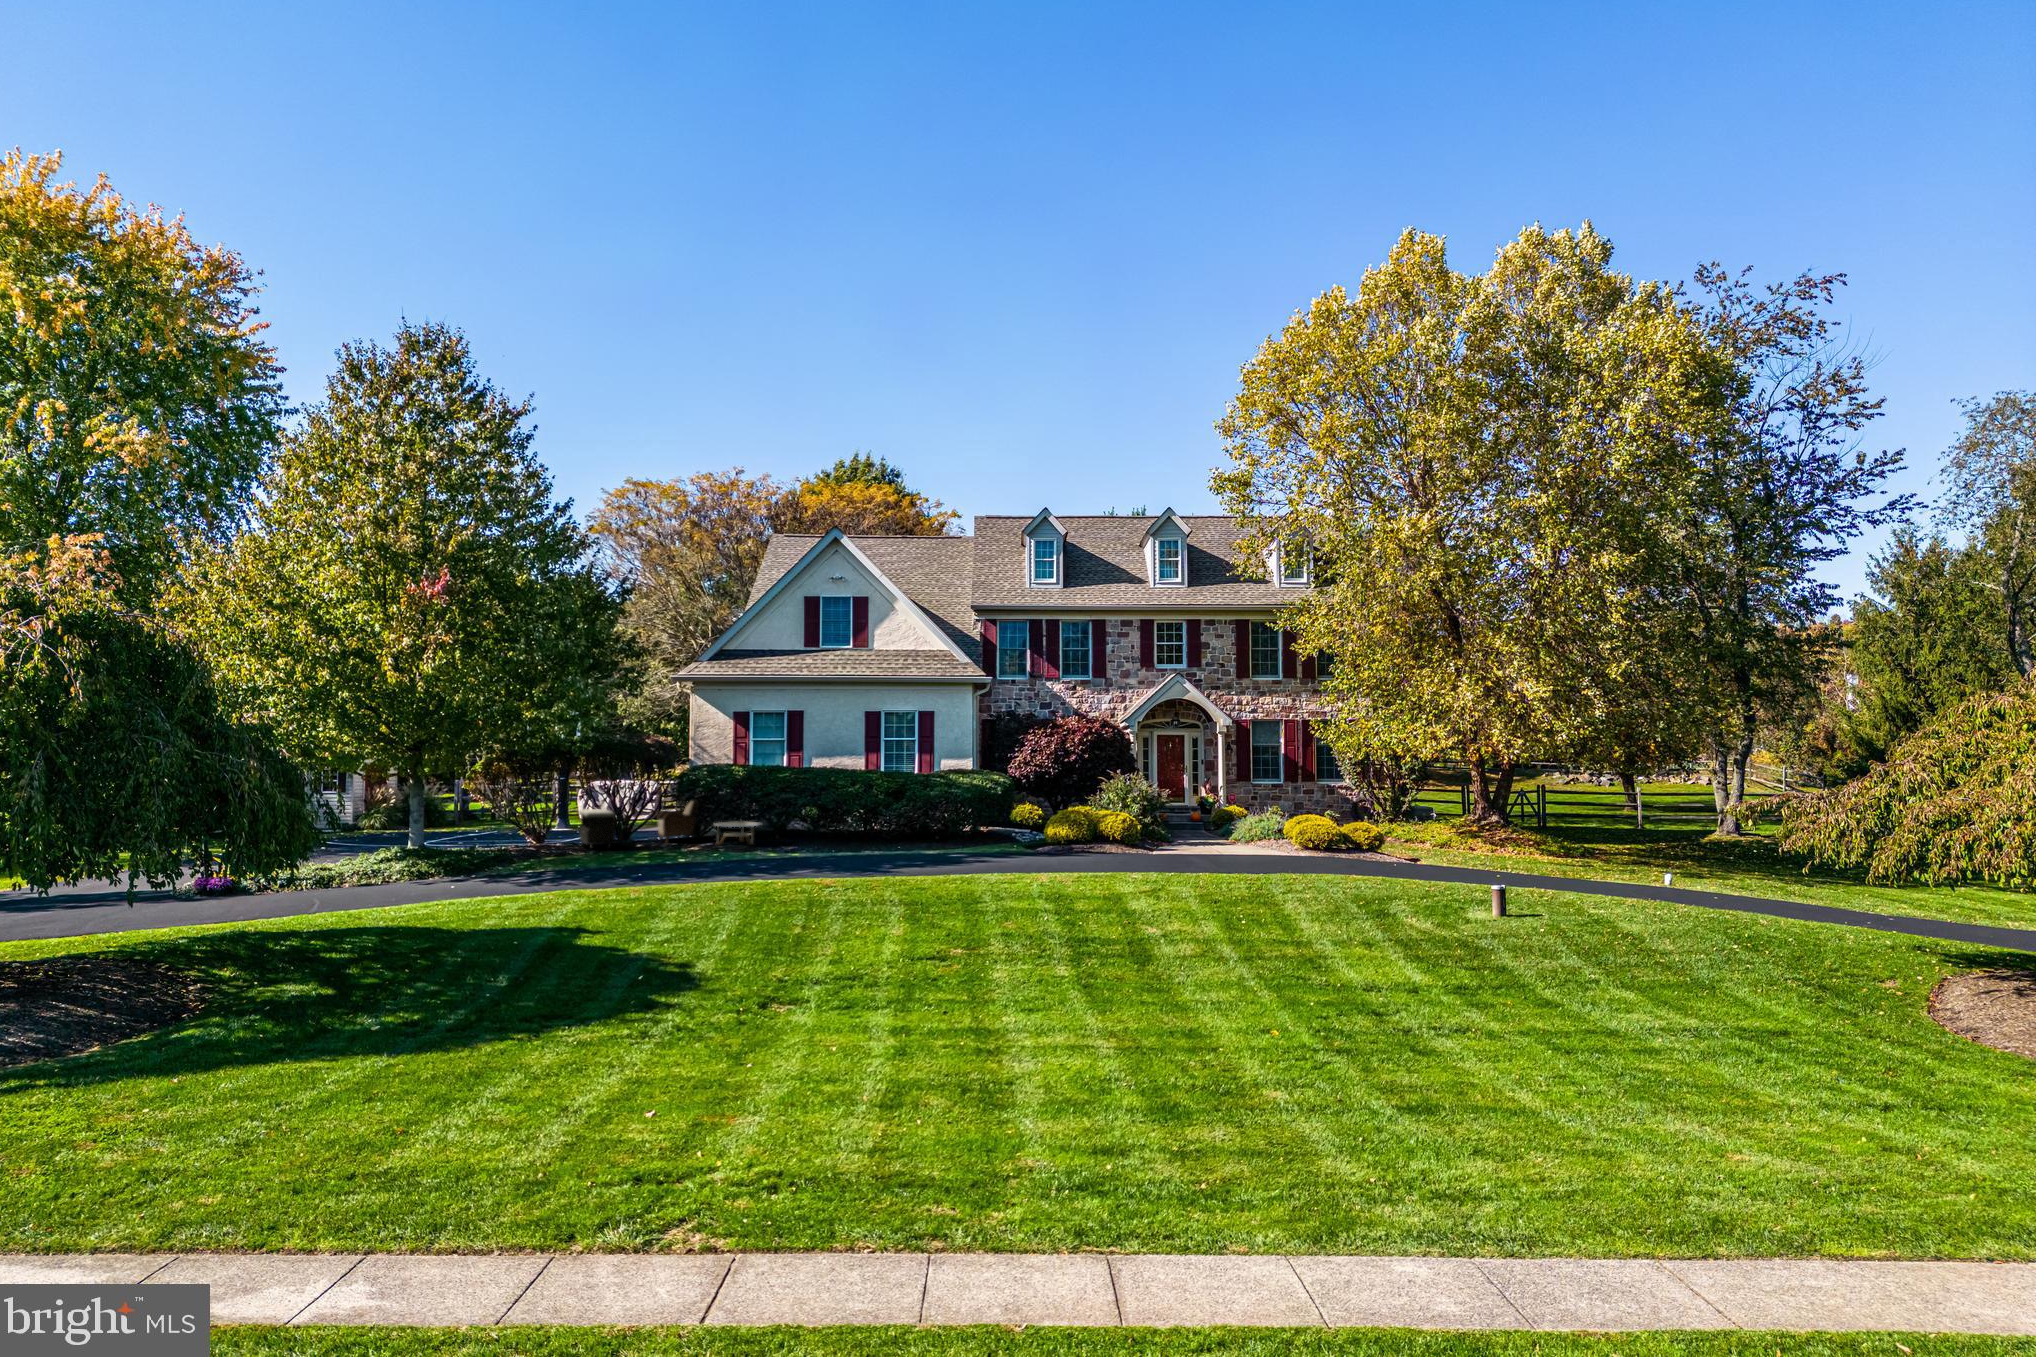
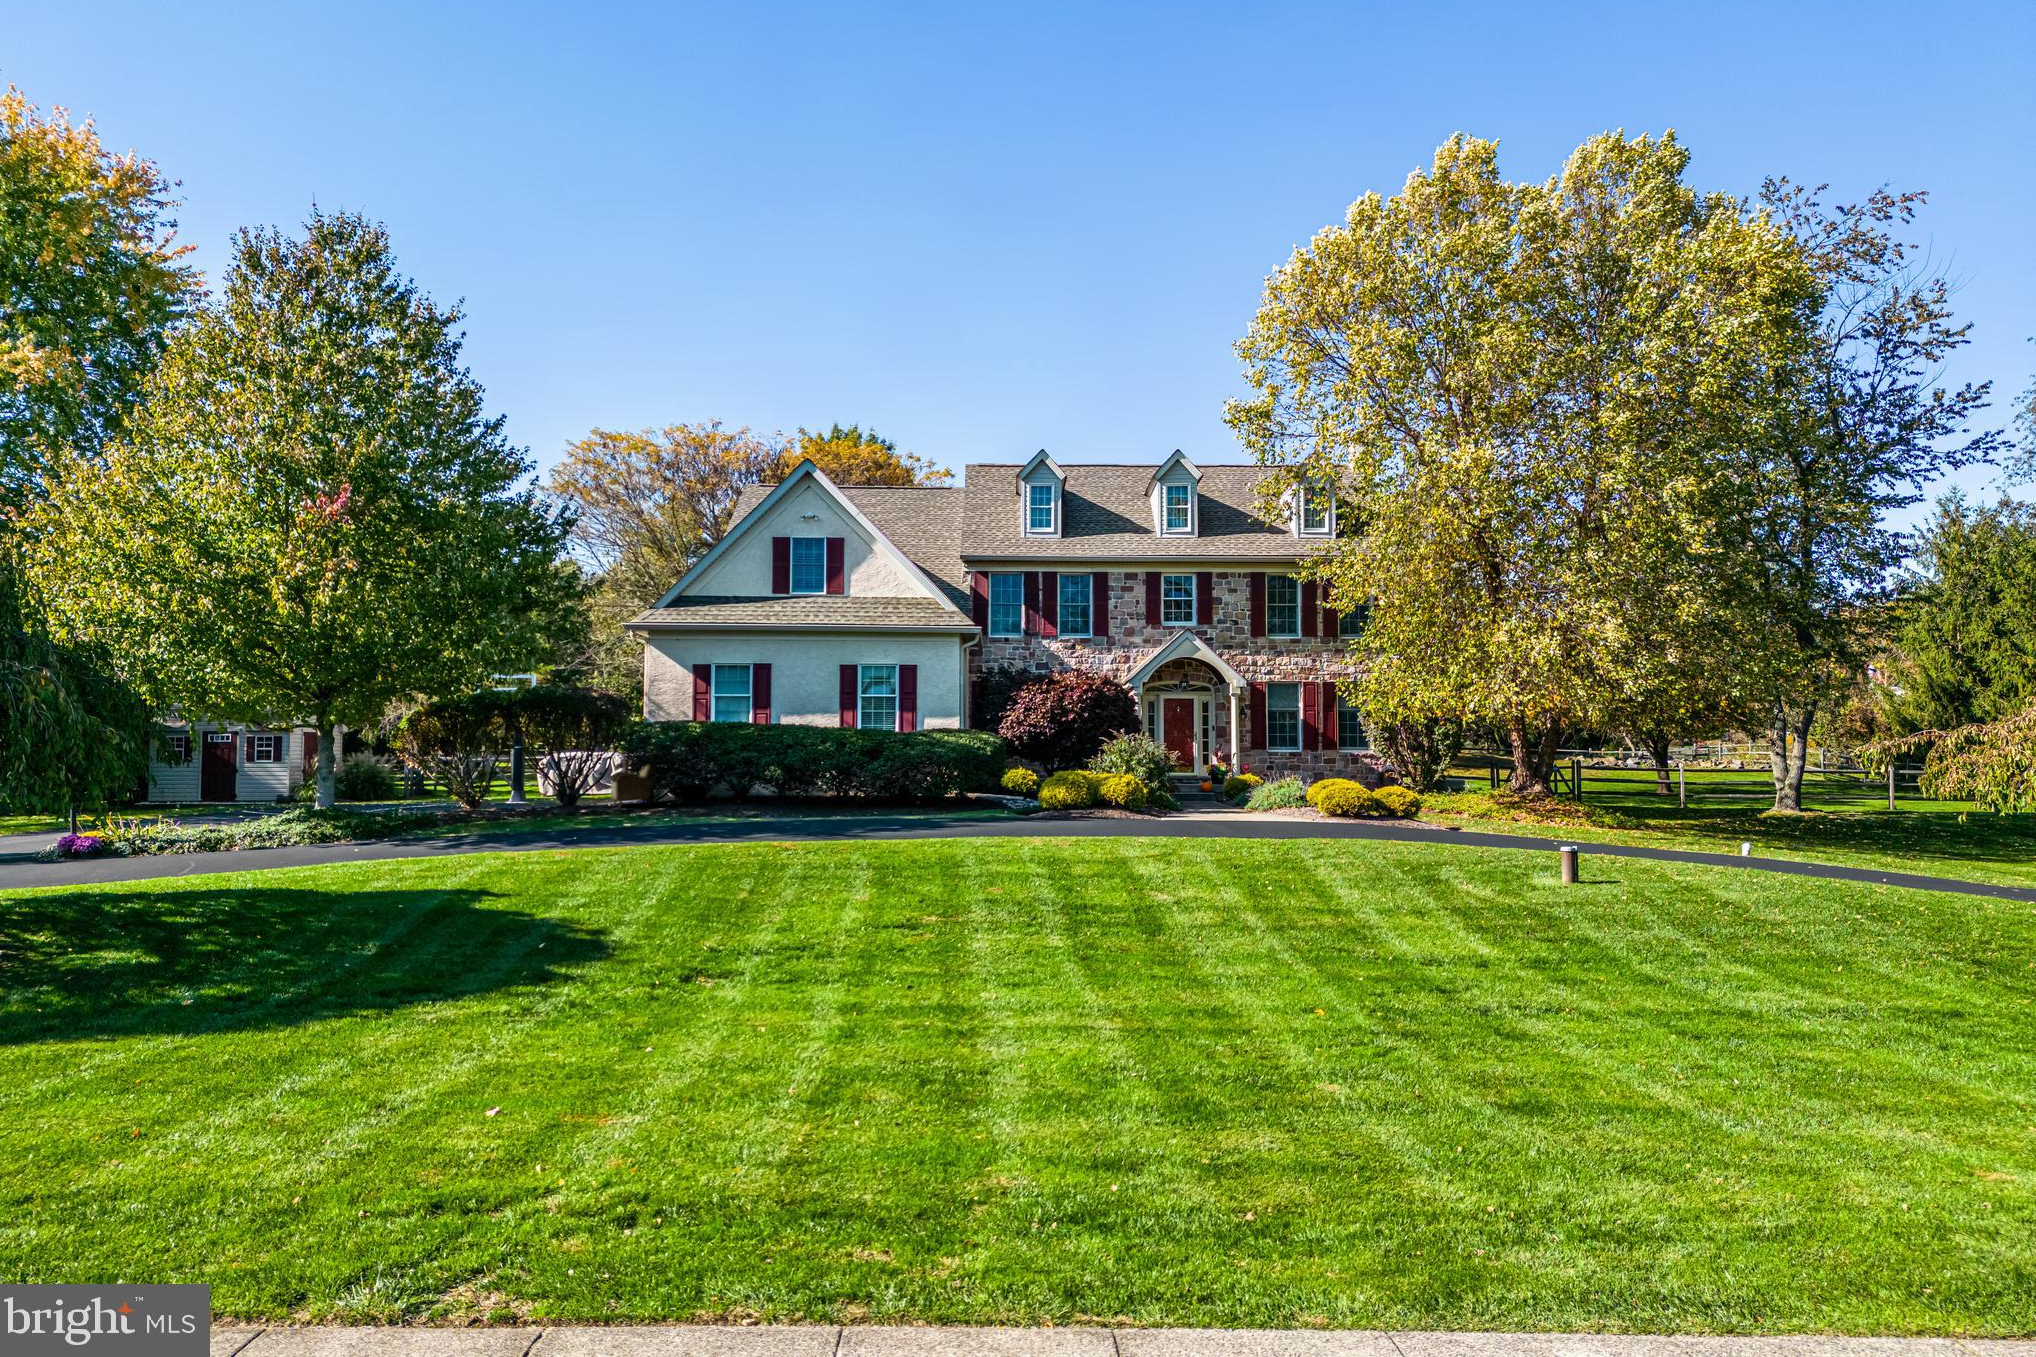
storage bench: present [579,809,615,846] -> none [522,769,561,812]
round table: present [714,821,761,845] -> none [671,785,727,810]

